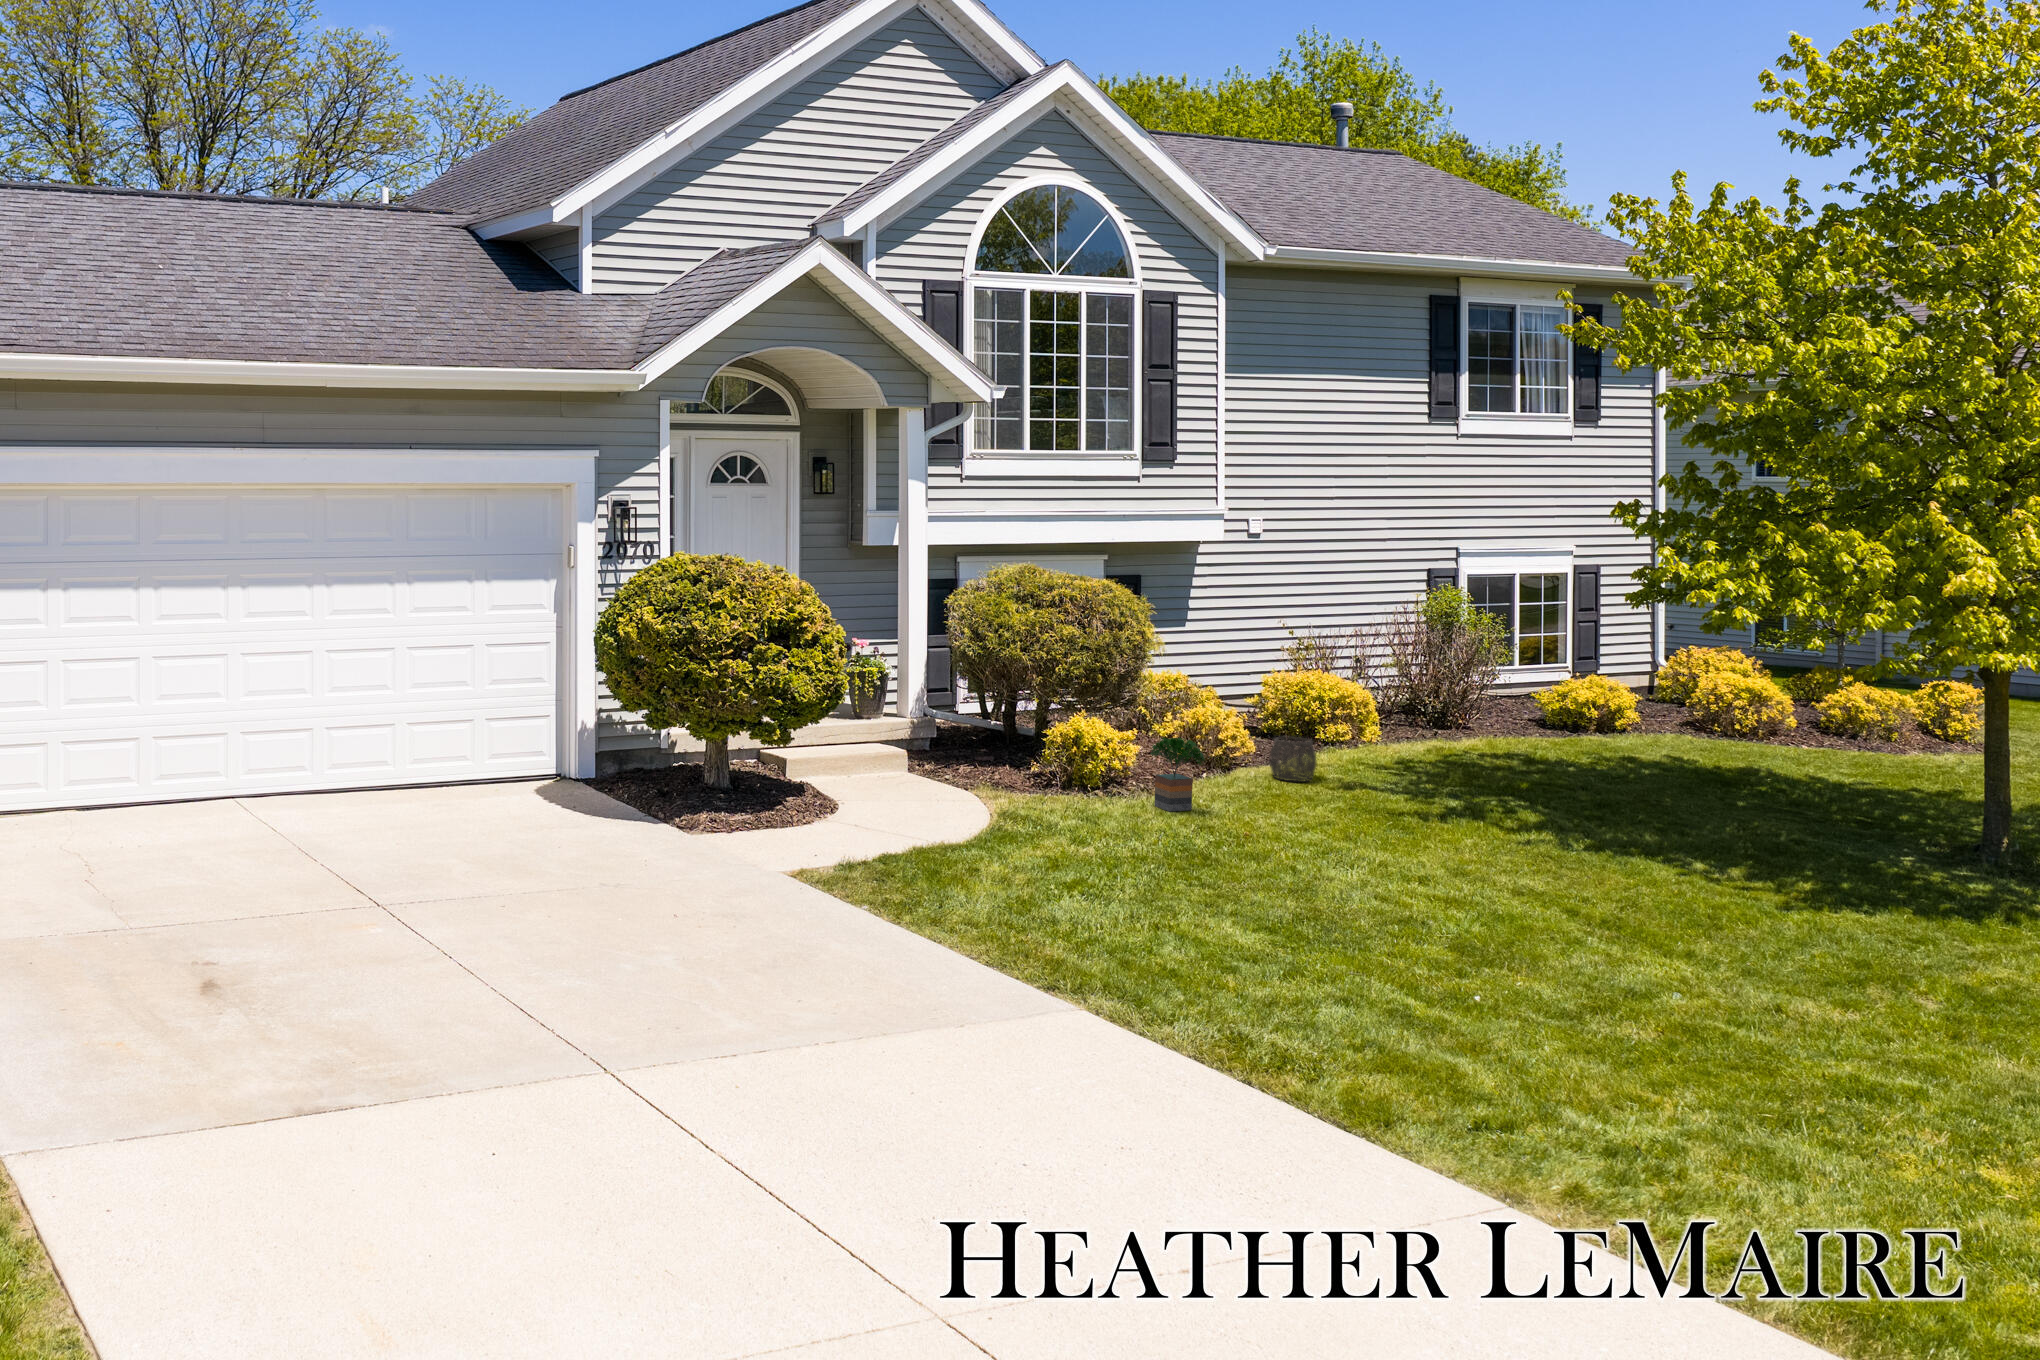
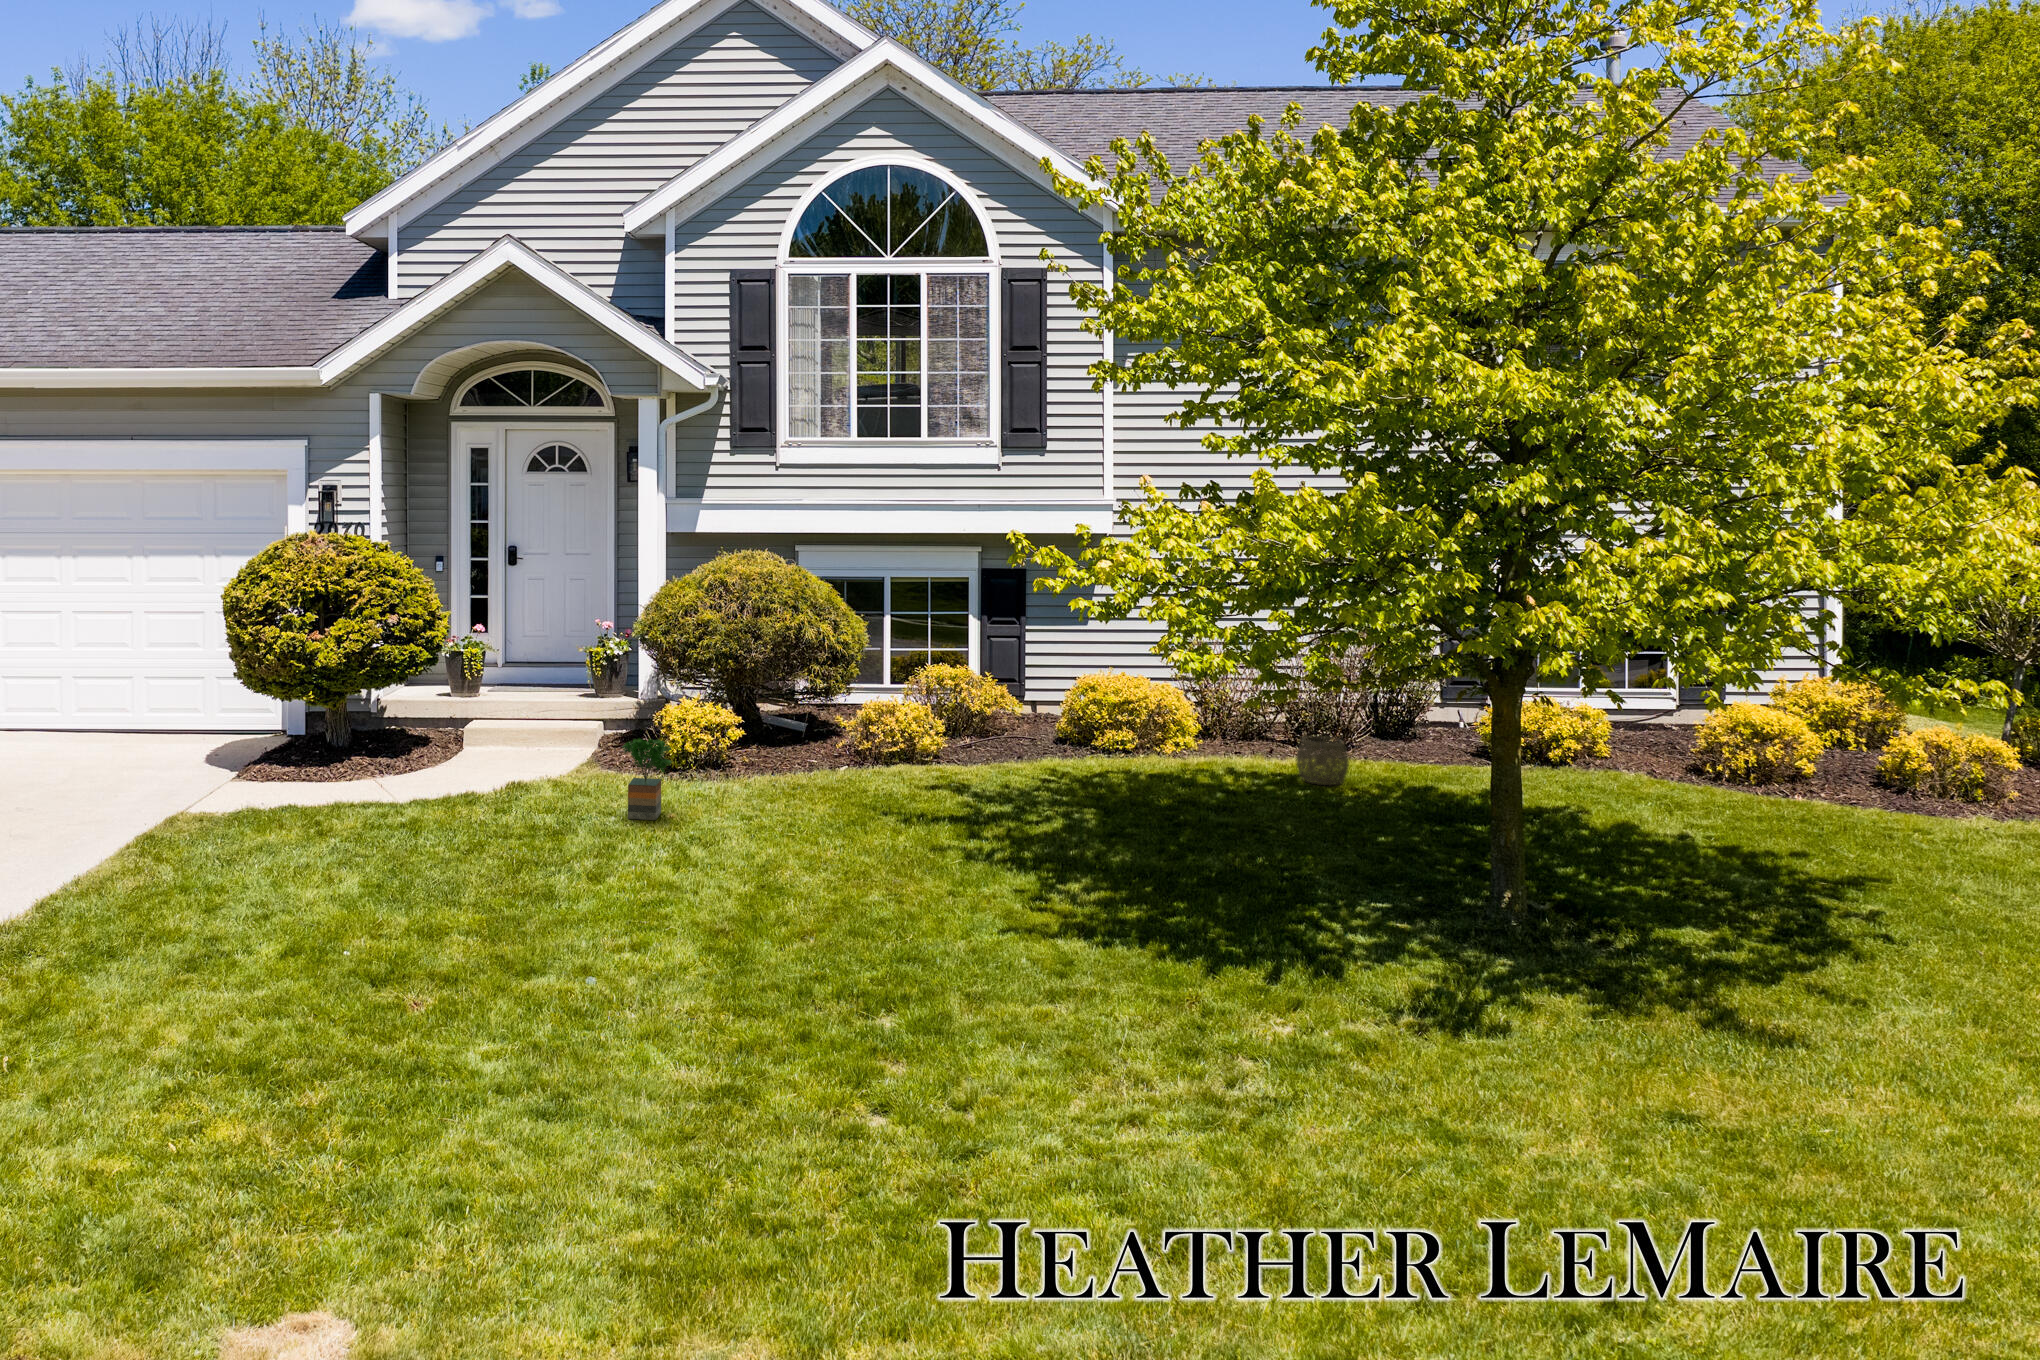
woven basket: present [1270,737,1317,782] -> present [1297,736,1349,785]

